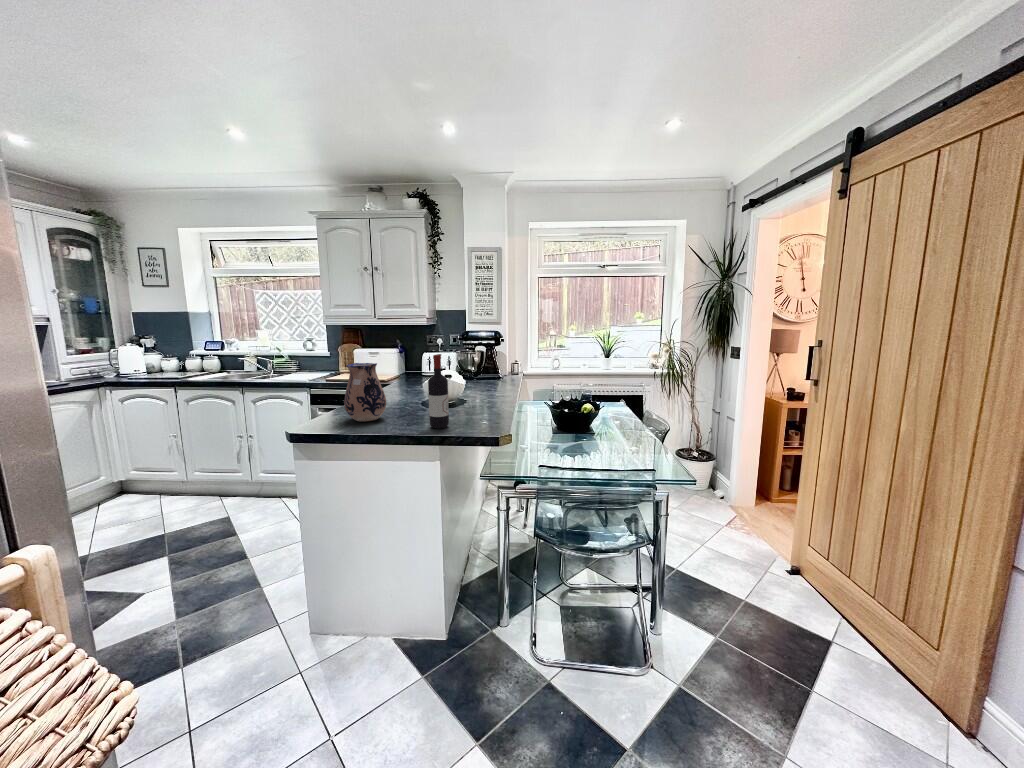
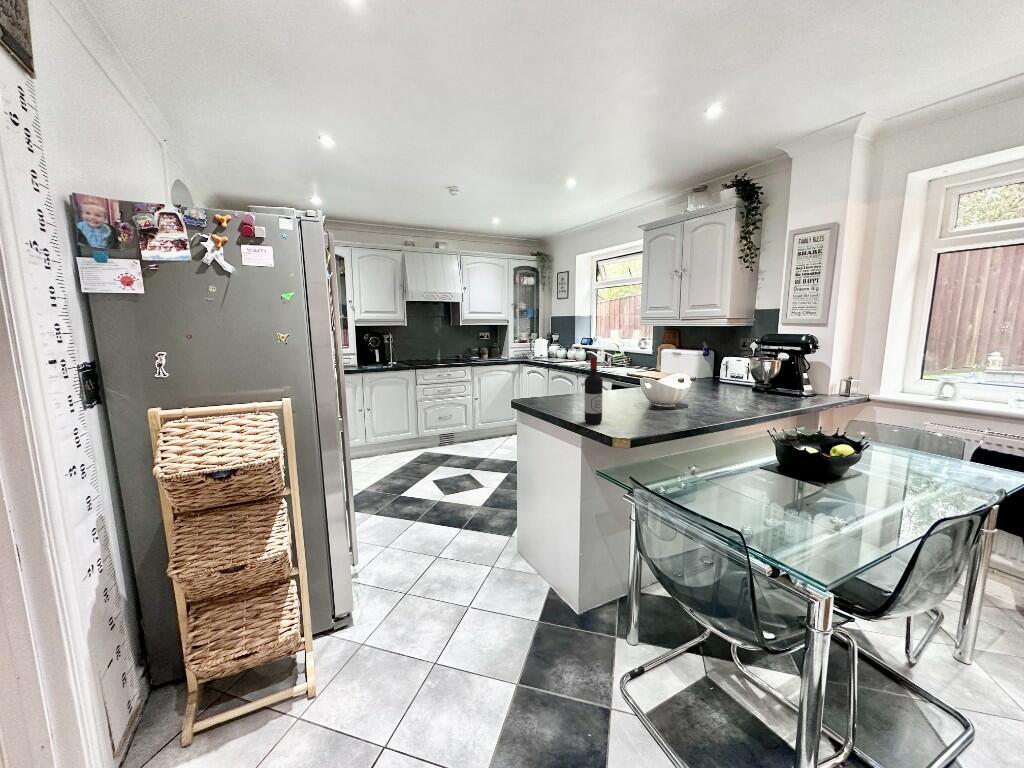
ceramic pitcher: present [344,363,386,422] -> none [551,359,584,407]

